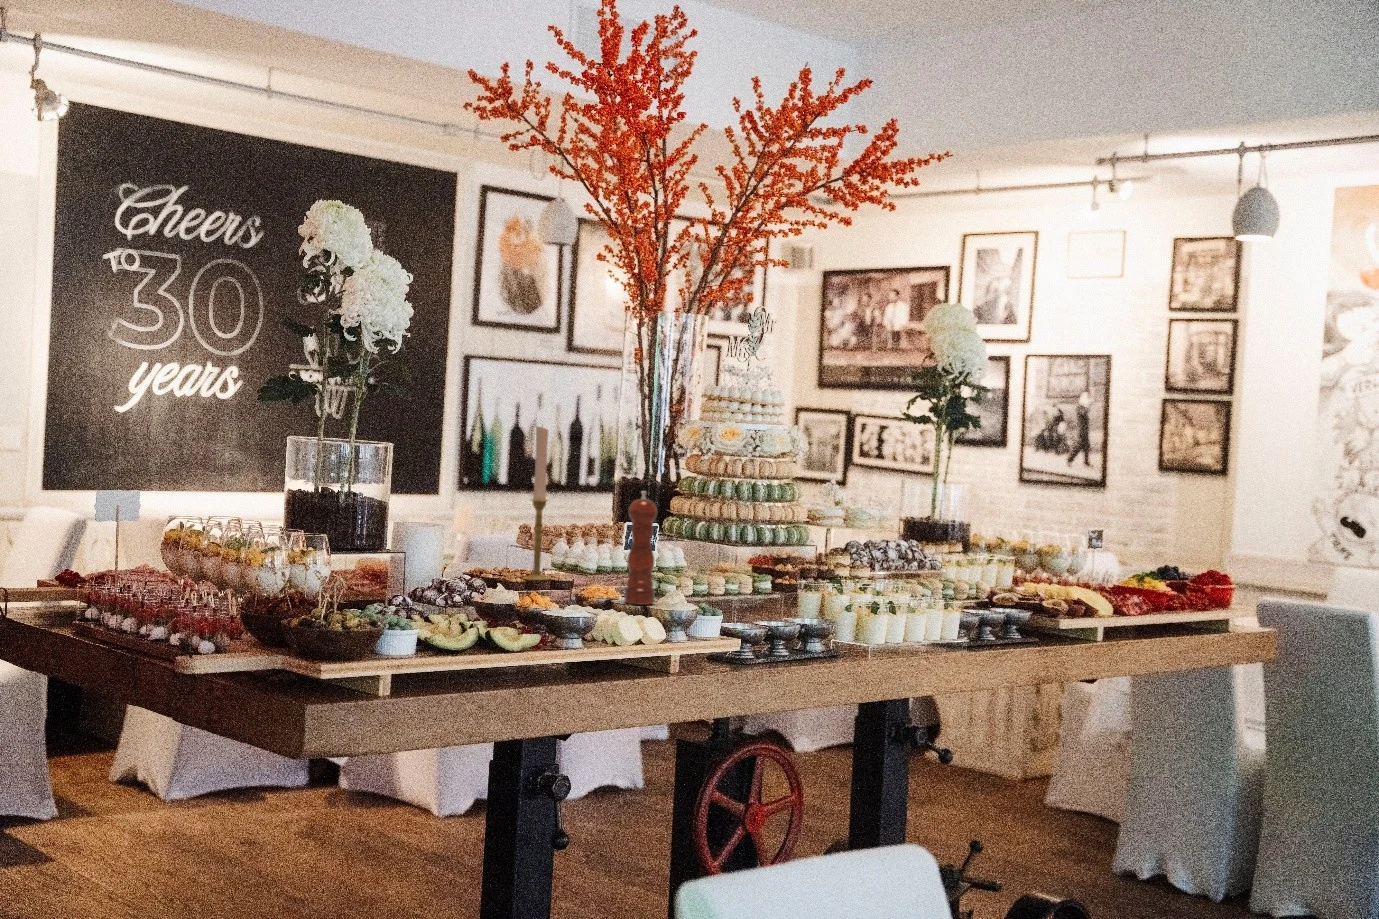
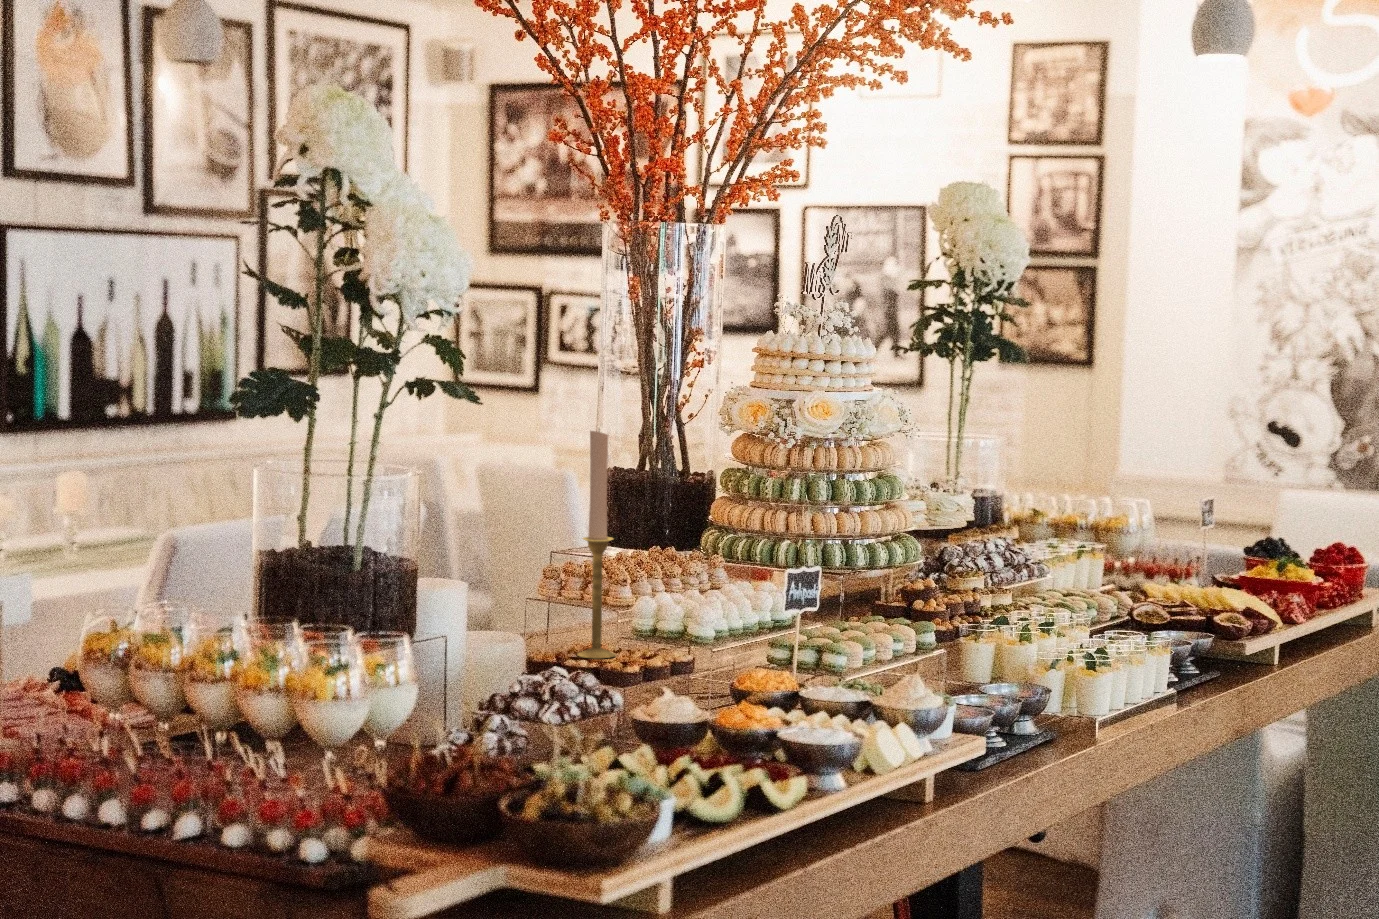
pepper mill: present [624,491,657,605] -> none [801,533,846,697]

